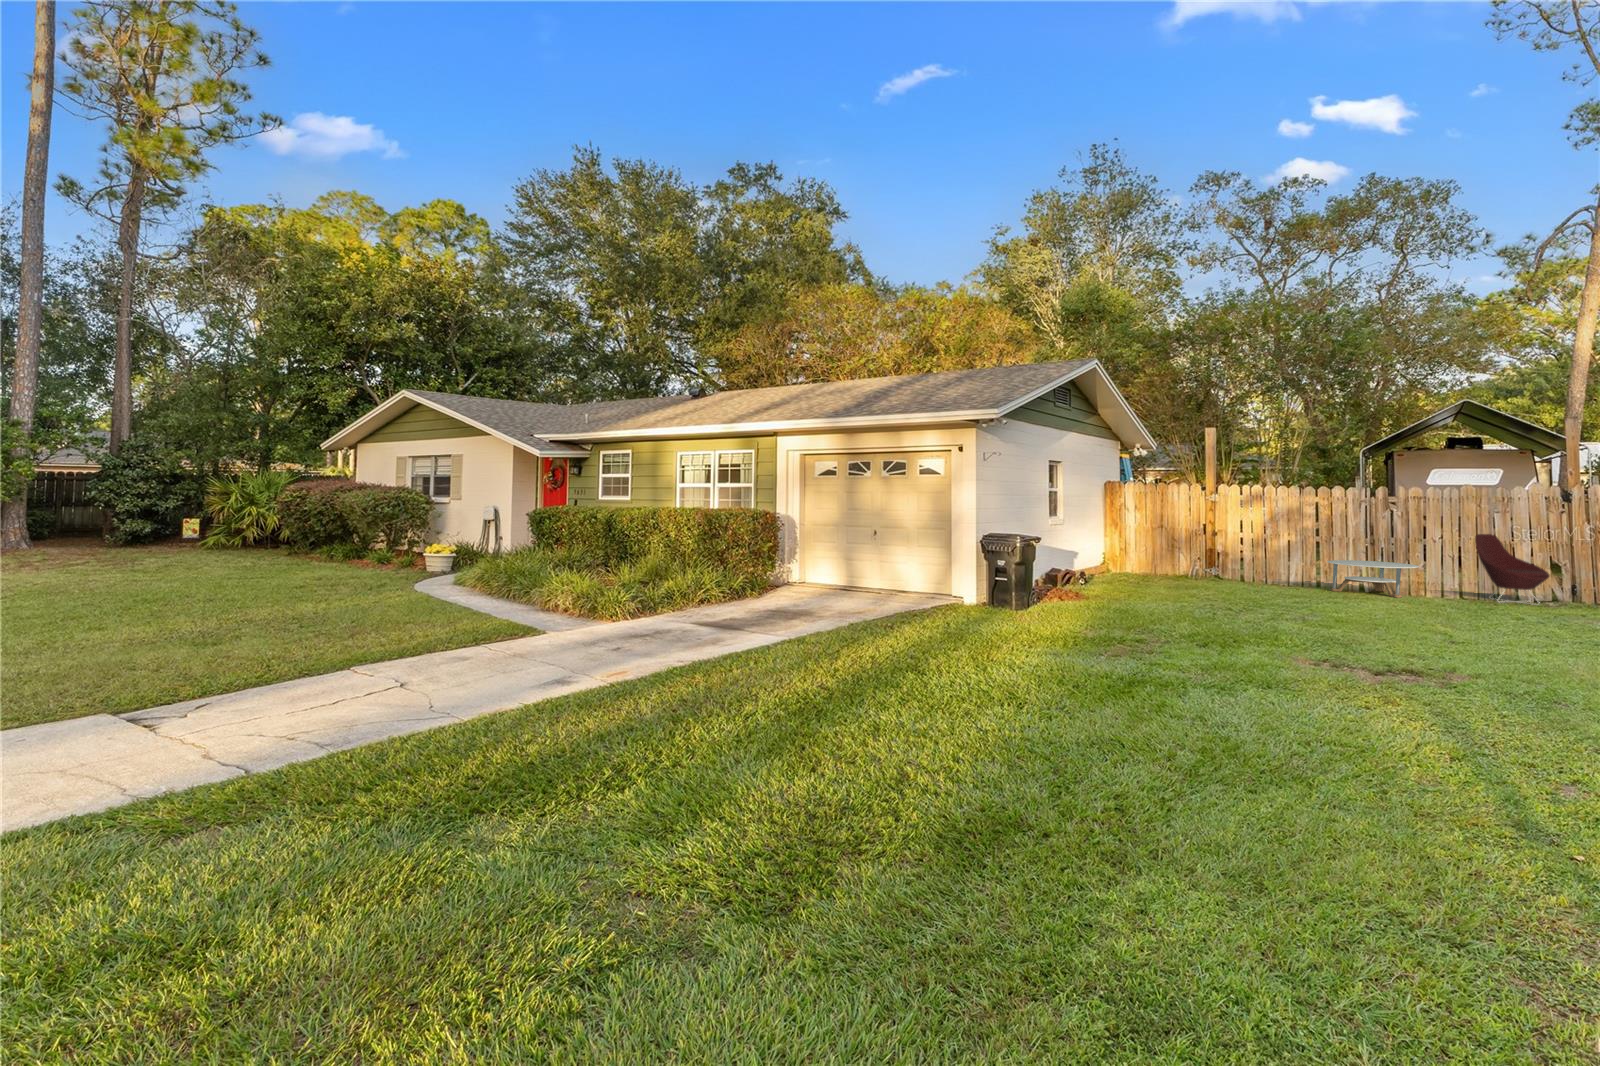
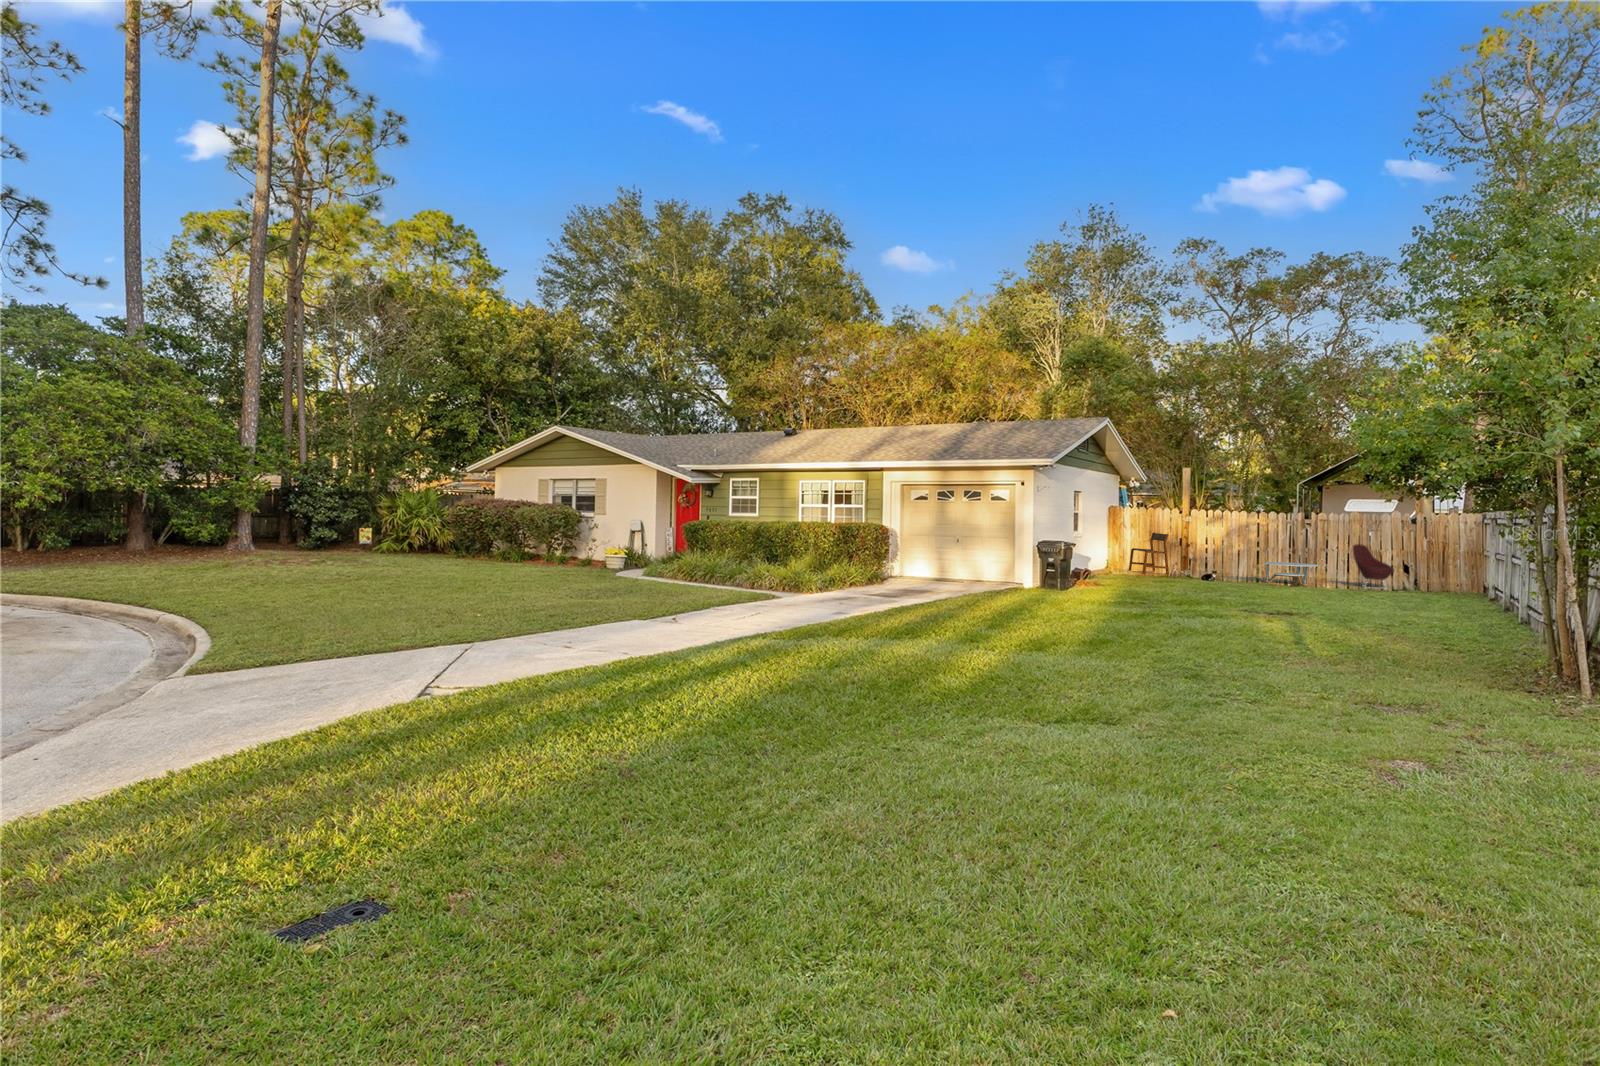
bench: none [1127,517,1184,576] -> present [1129,533,1169,574]

